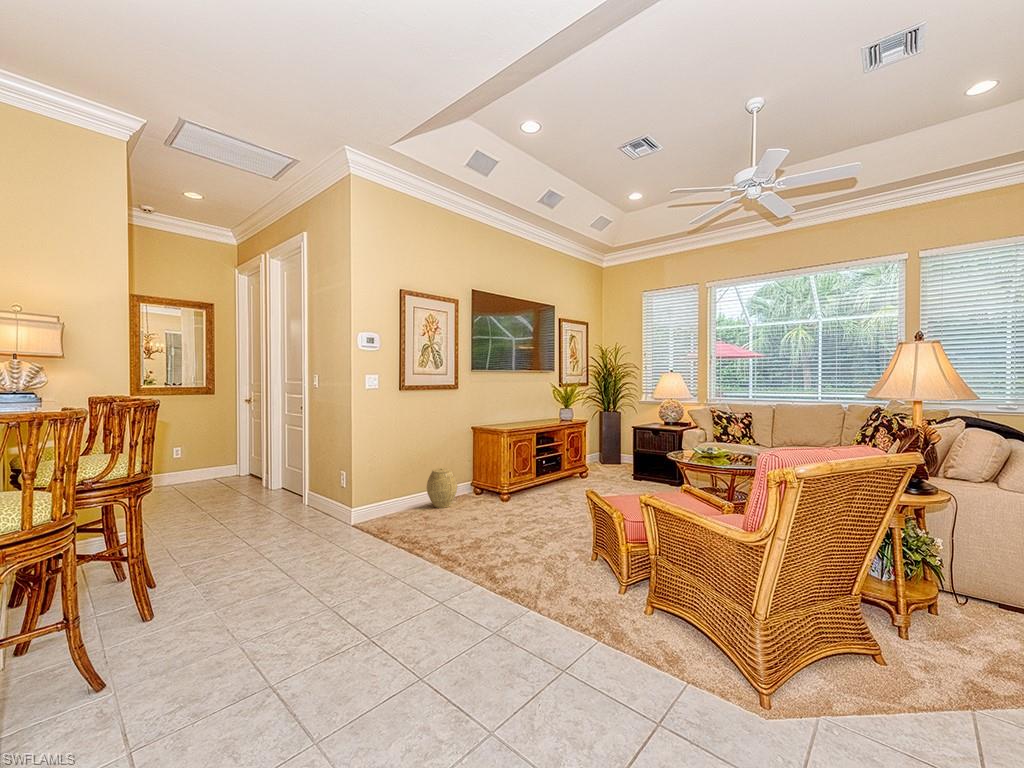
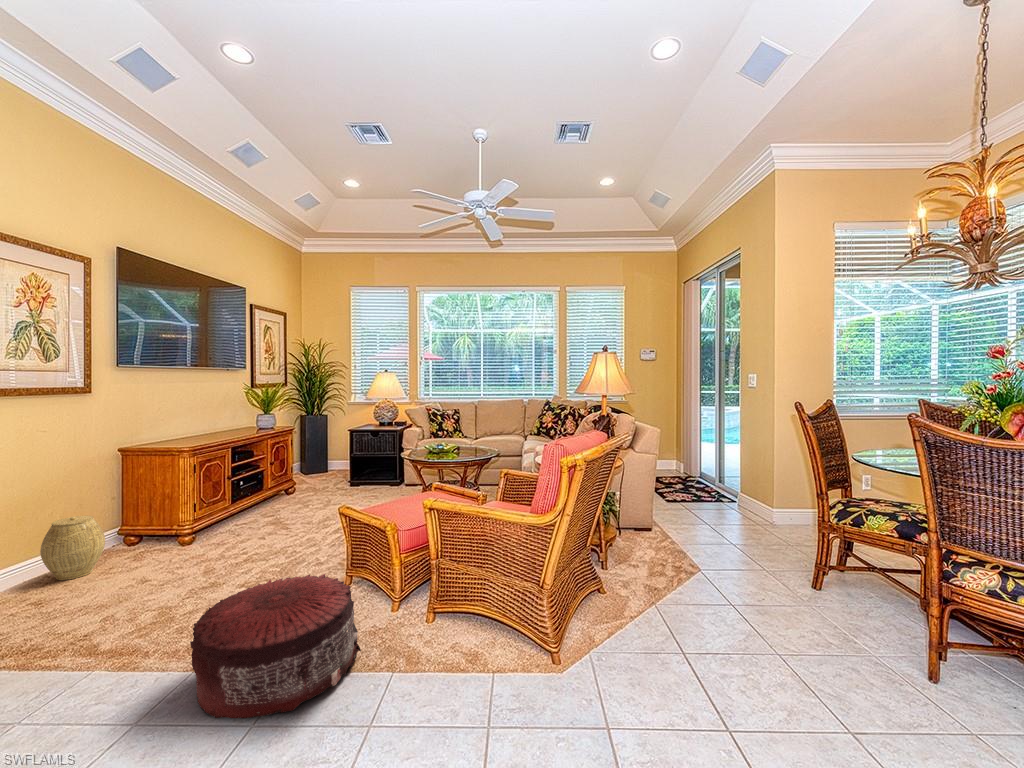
pouf: none [467,536,580,636] -> present [190,574,361,719]

